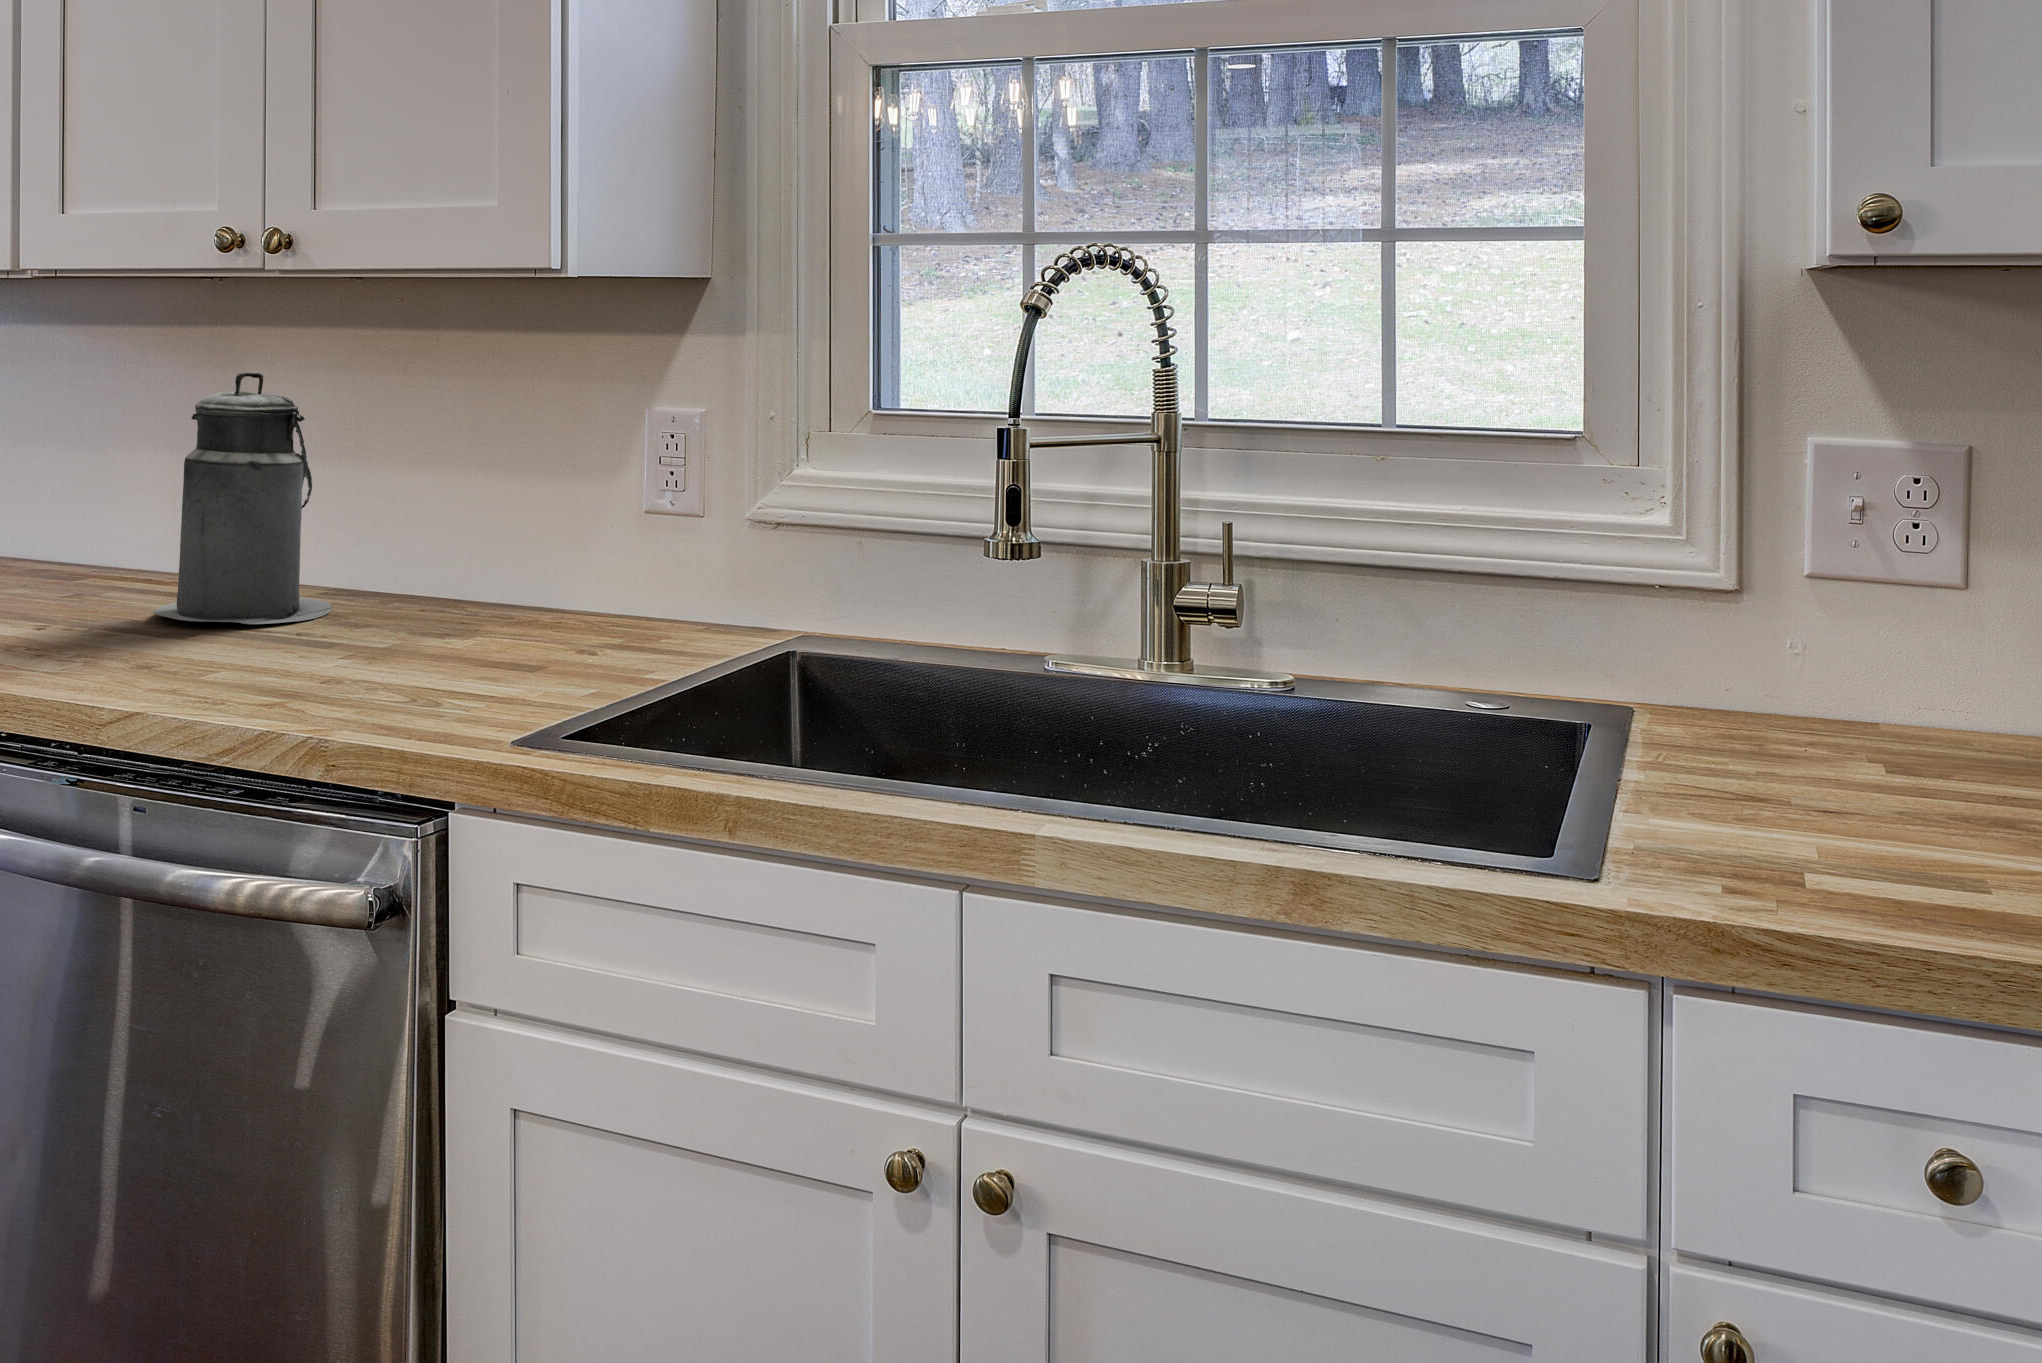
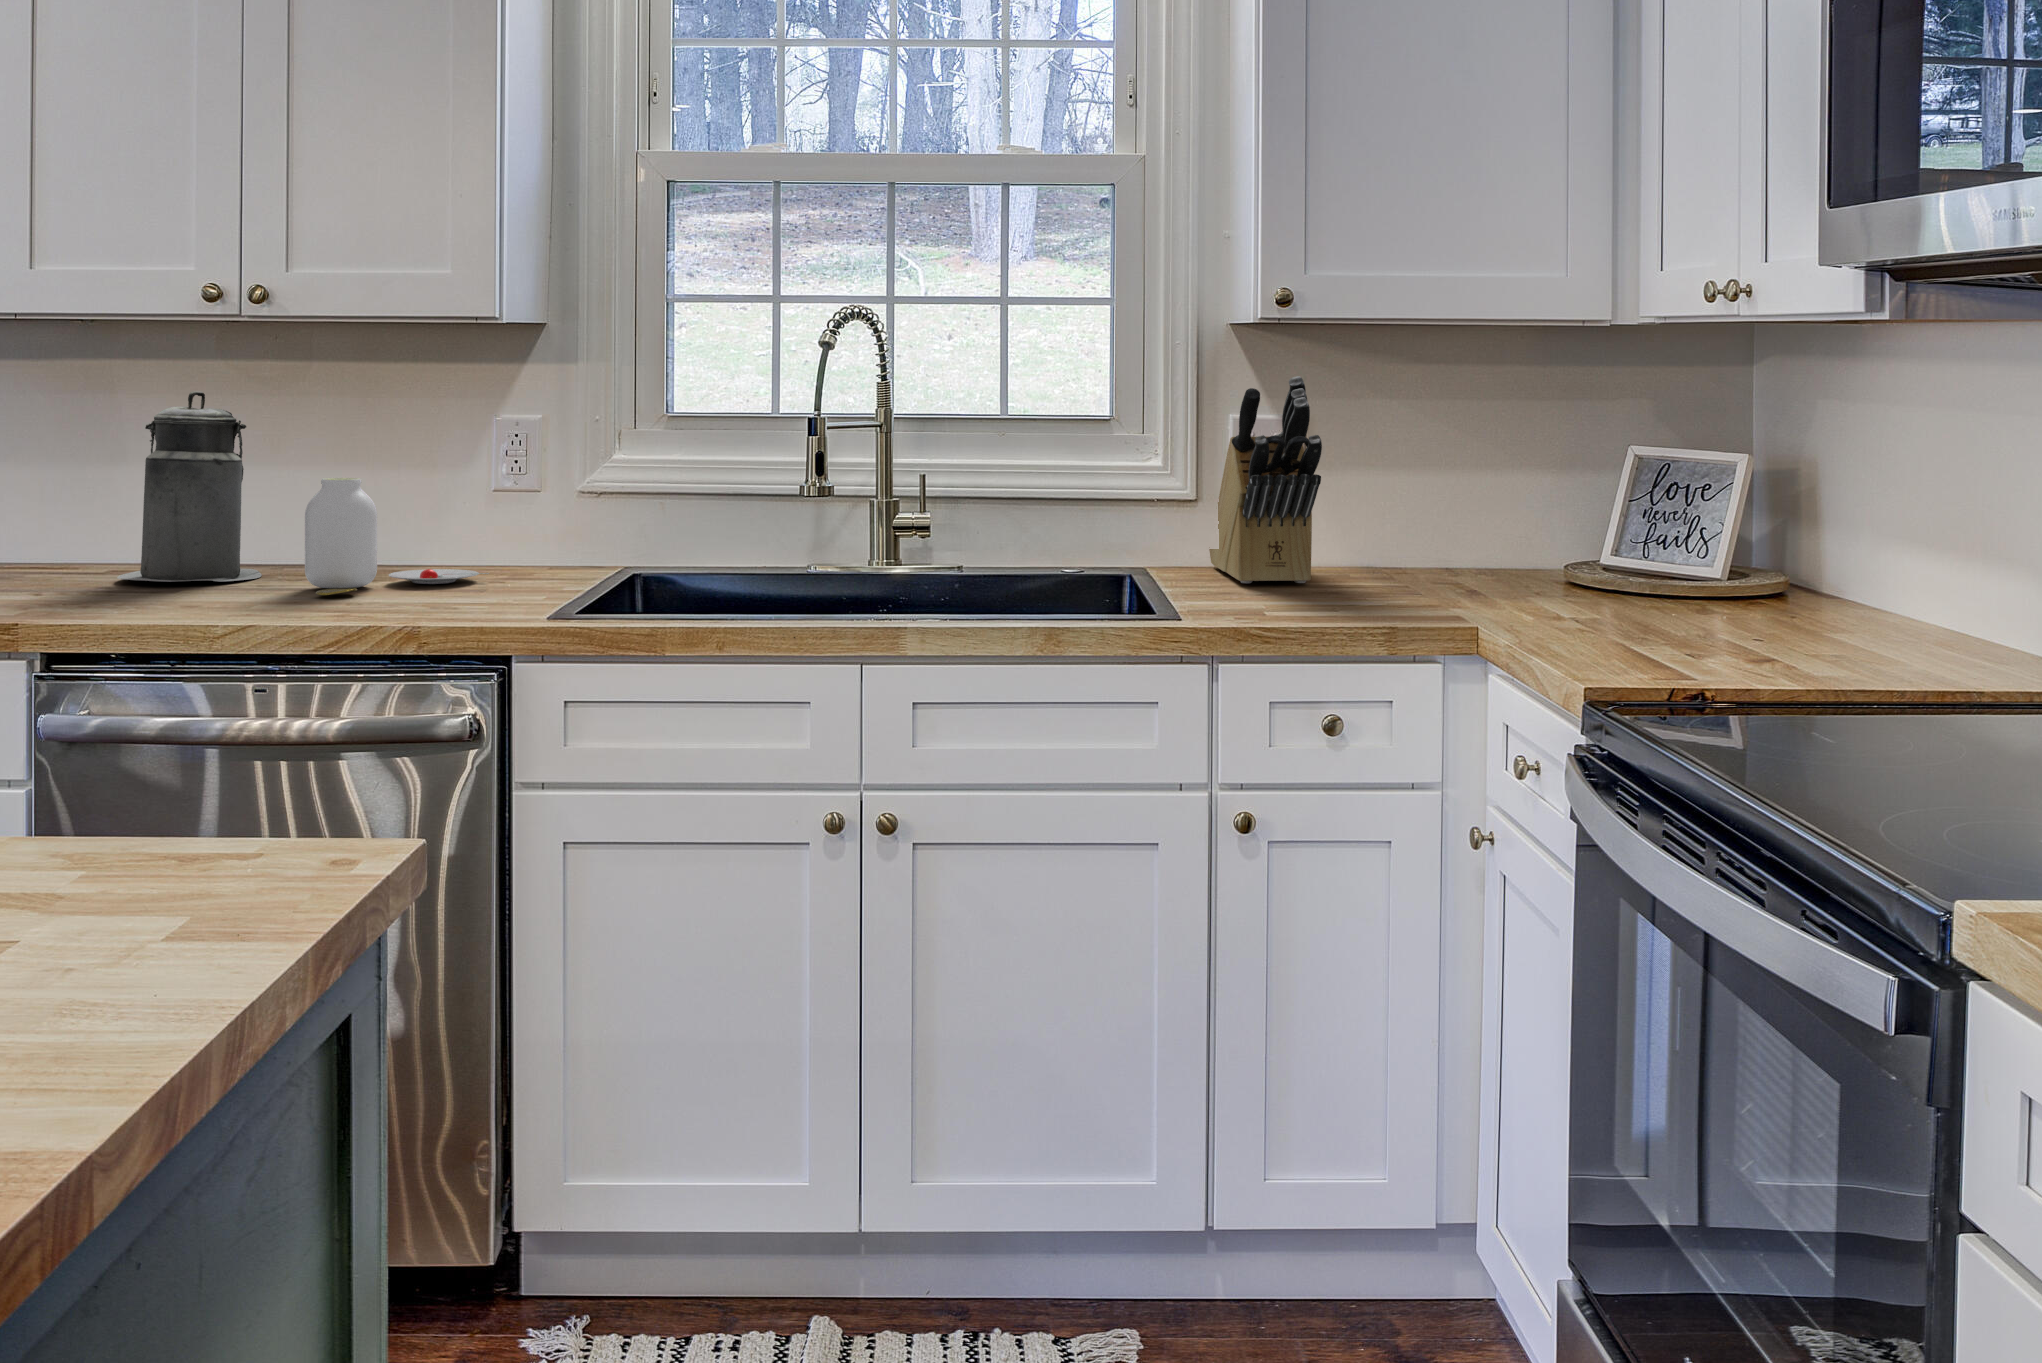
knife block: none [1777,373,1988,781] -> present [1209,376,1322,583]
jar: none [302,495,557,664] -> present [305,478,489,595]

